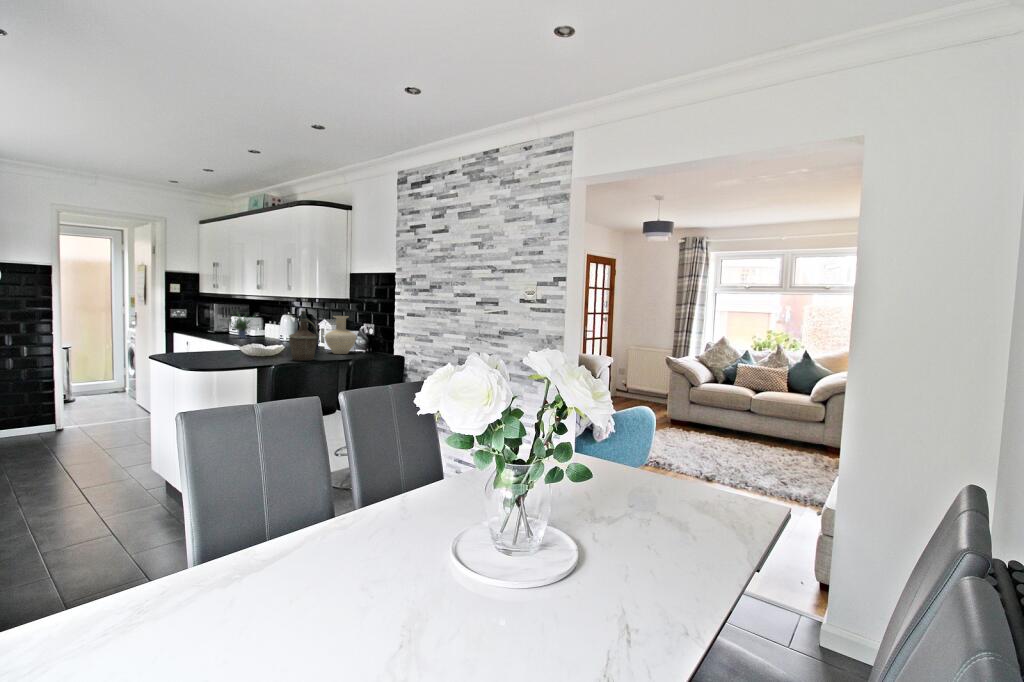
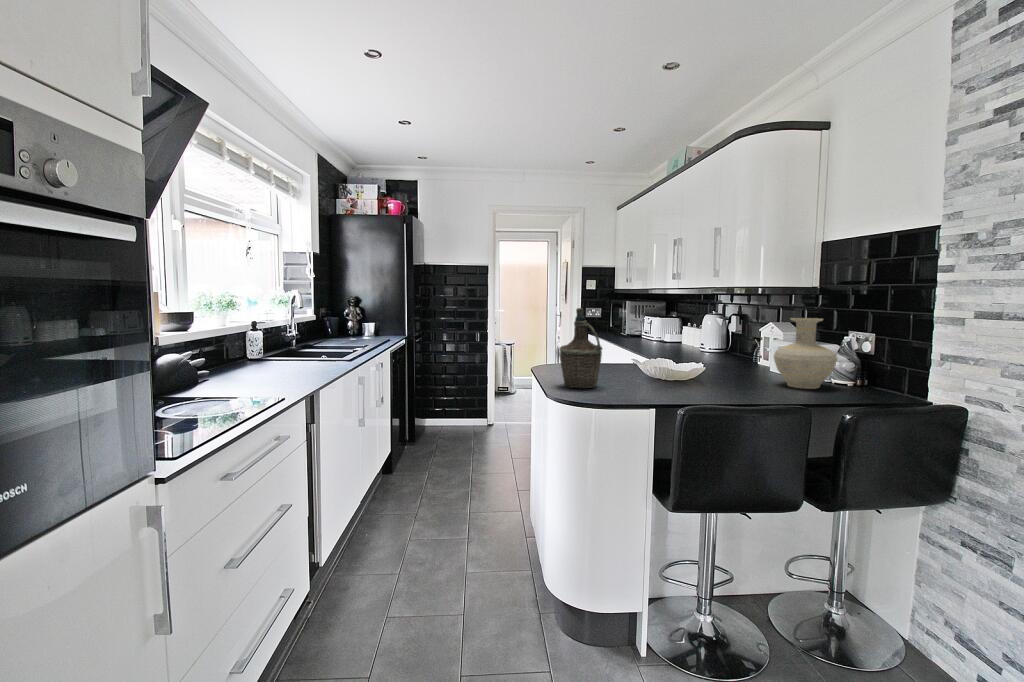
bottle: present [289,311,319,361] -> present [559,308,603,388]
potted plant: present [231,315,251,338] -> none [631,305,679,346]

